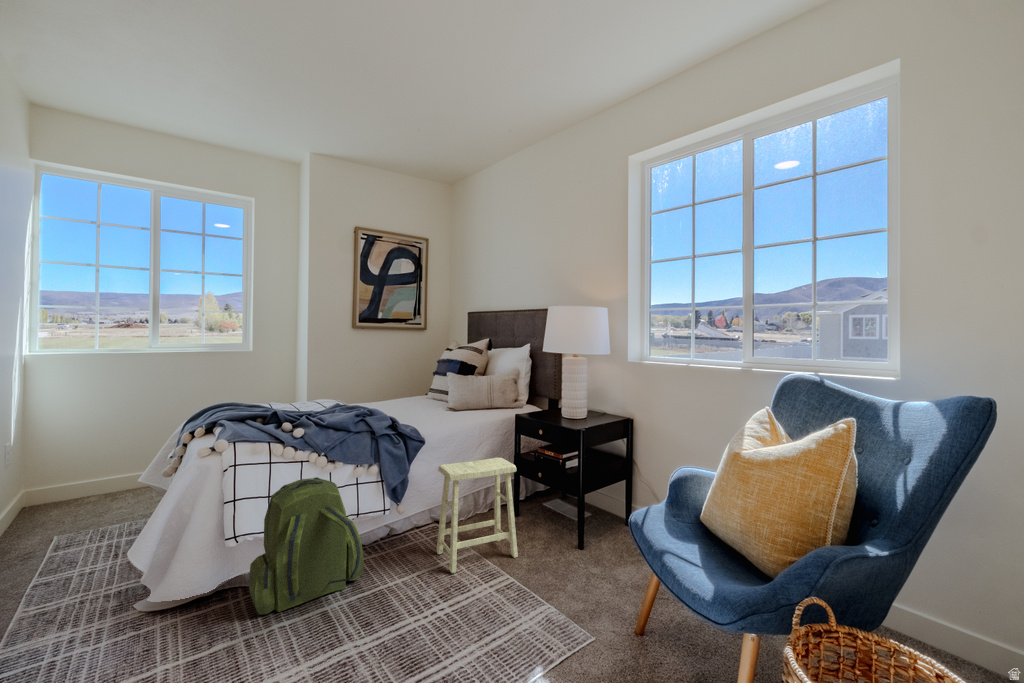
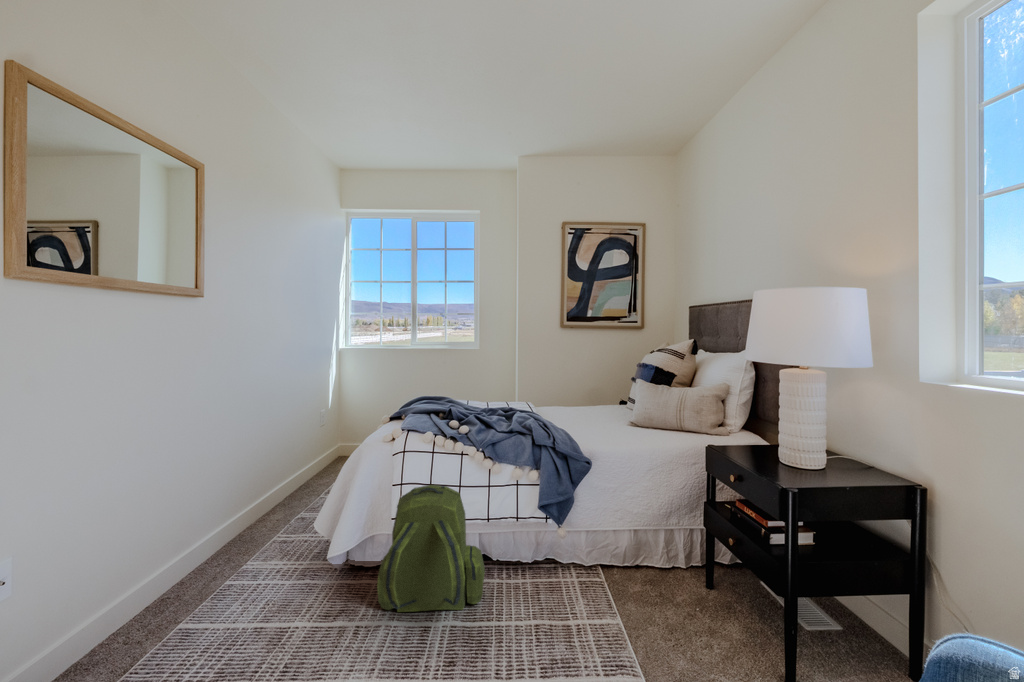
footstool: present [436,457,518,573] -> none [572,498,671,651]

